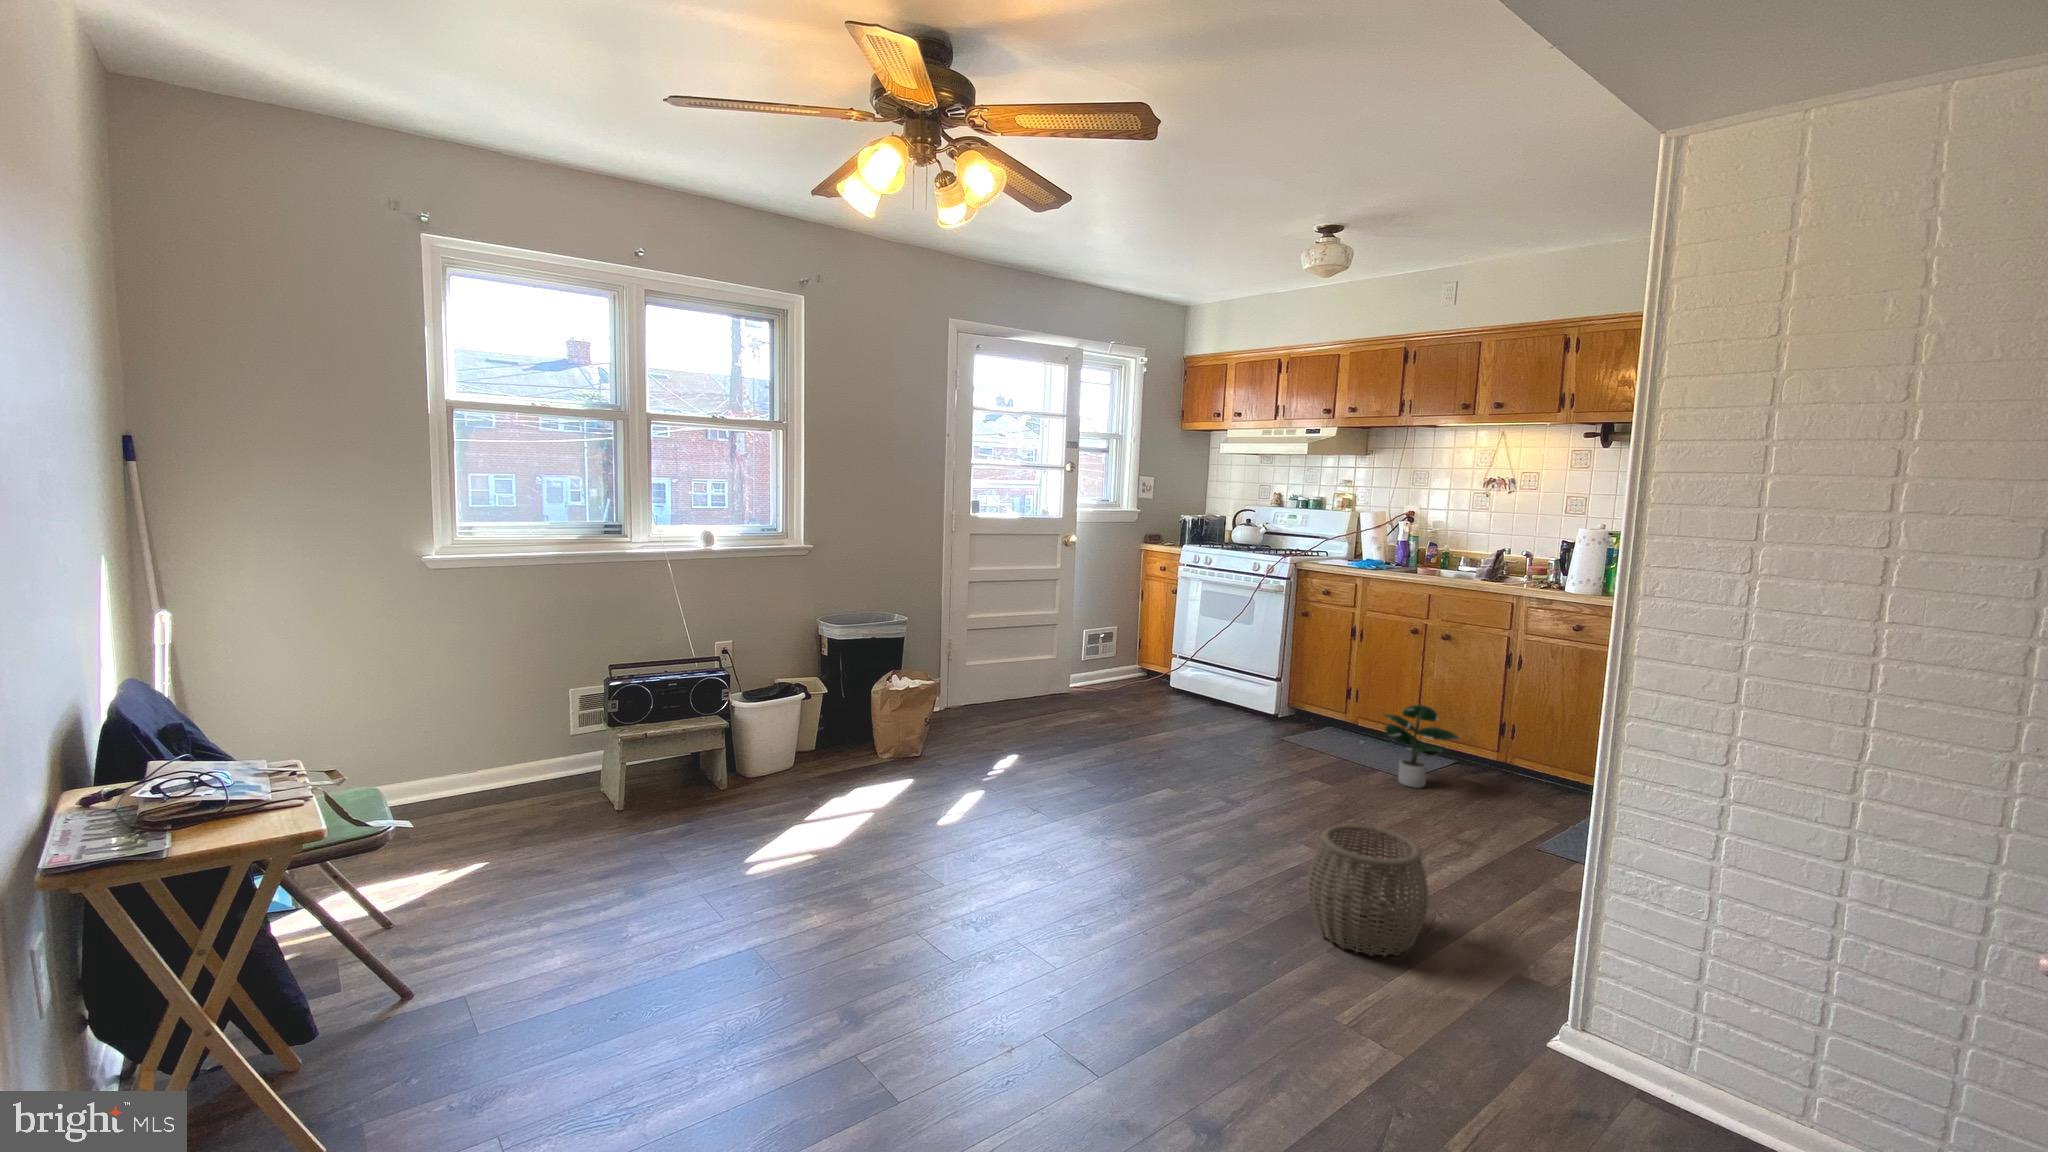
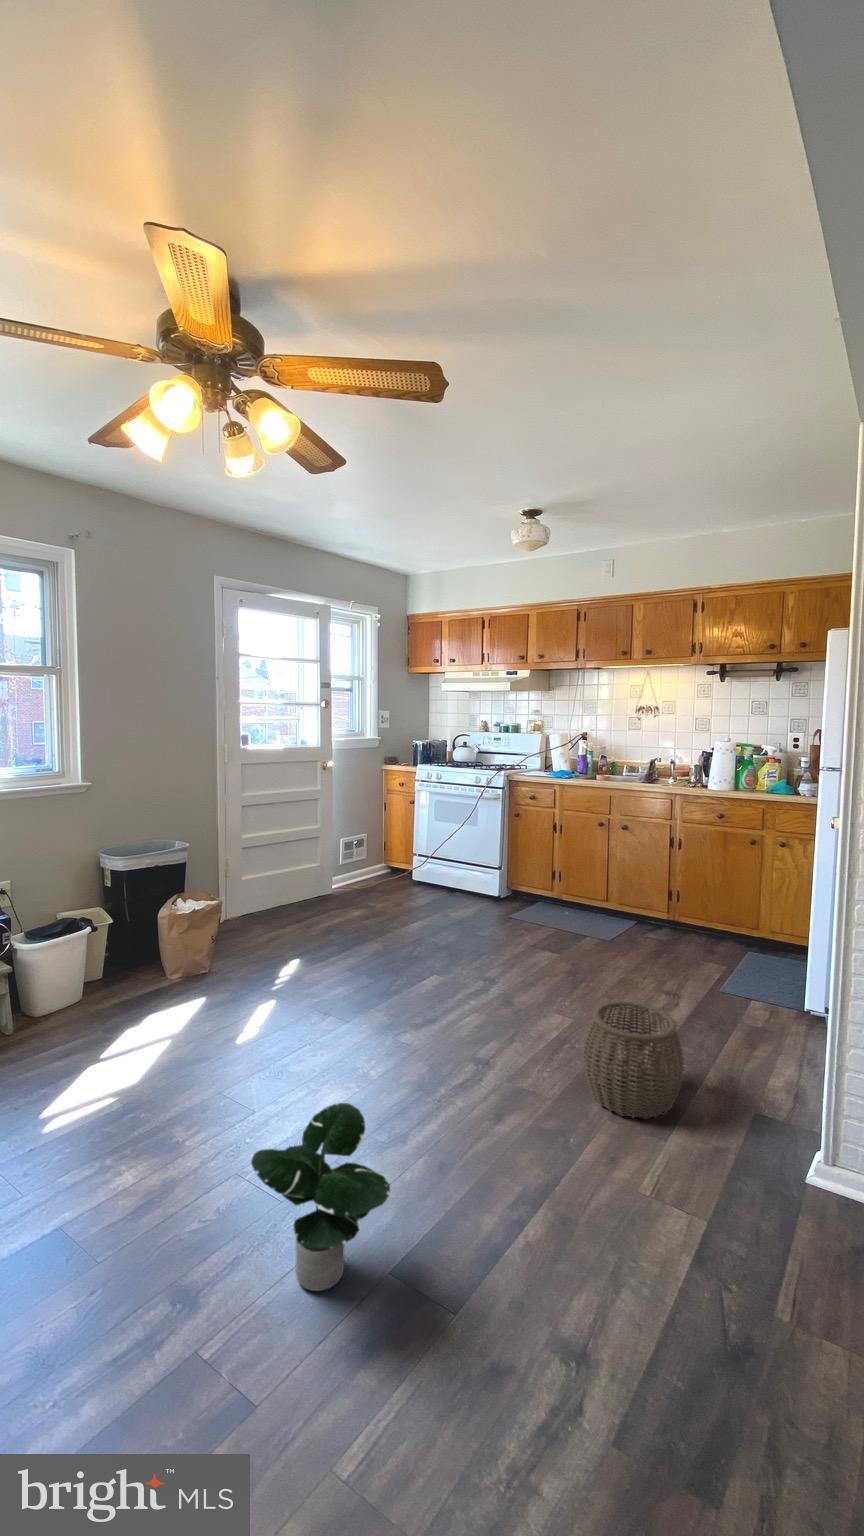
potted plant: present [1385,705,1459,788] -> present [251,1103,390,1291]

